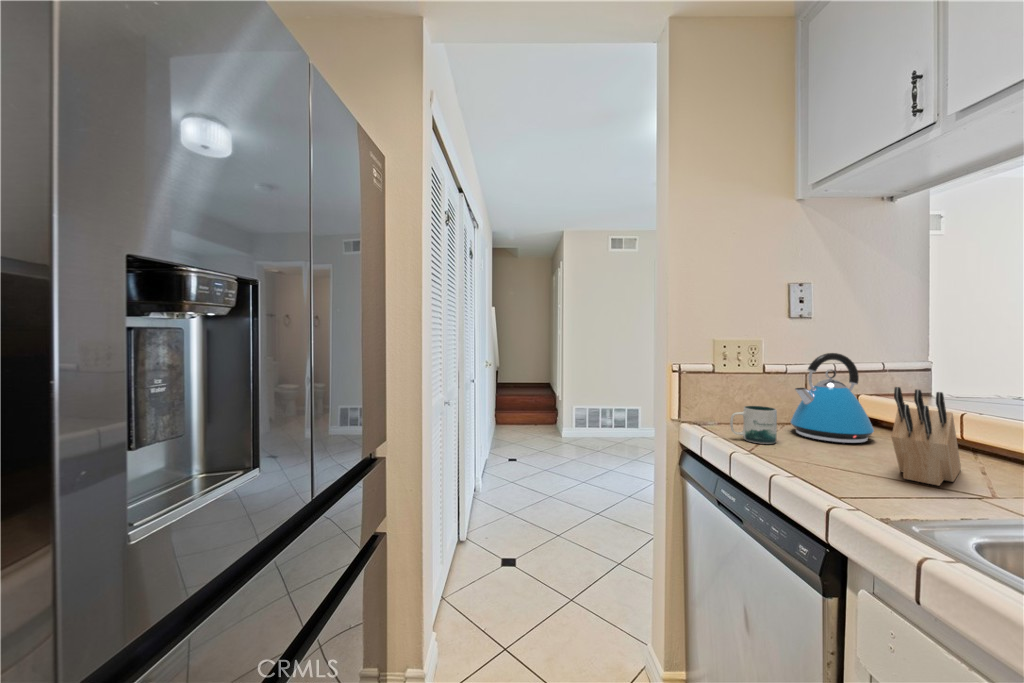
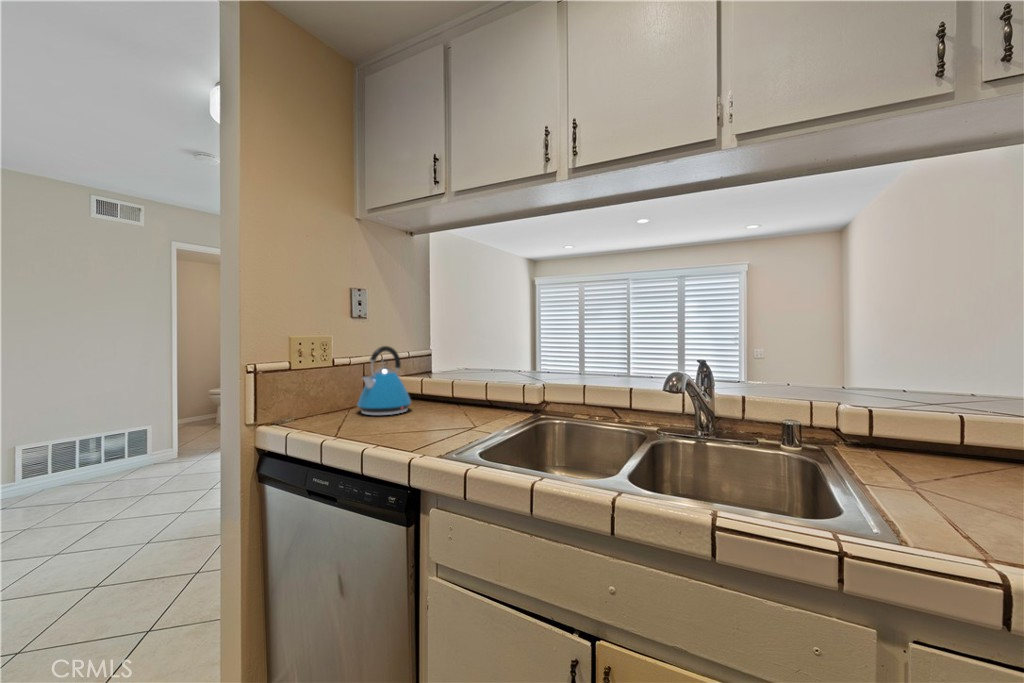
knife block: present [891,387,961,486] -> none [433,366,460,429]
mug: present [730,406,777,444] -> none [314,395,353,428]

